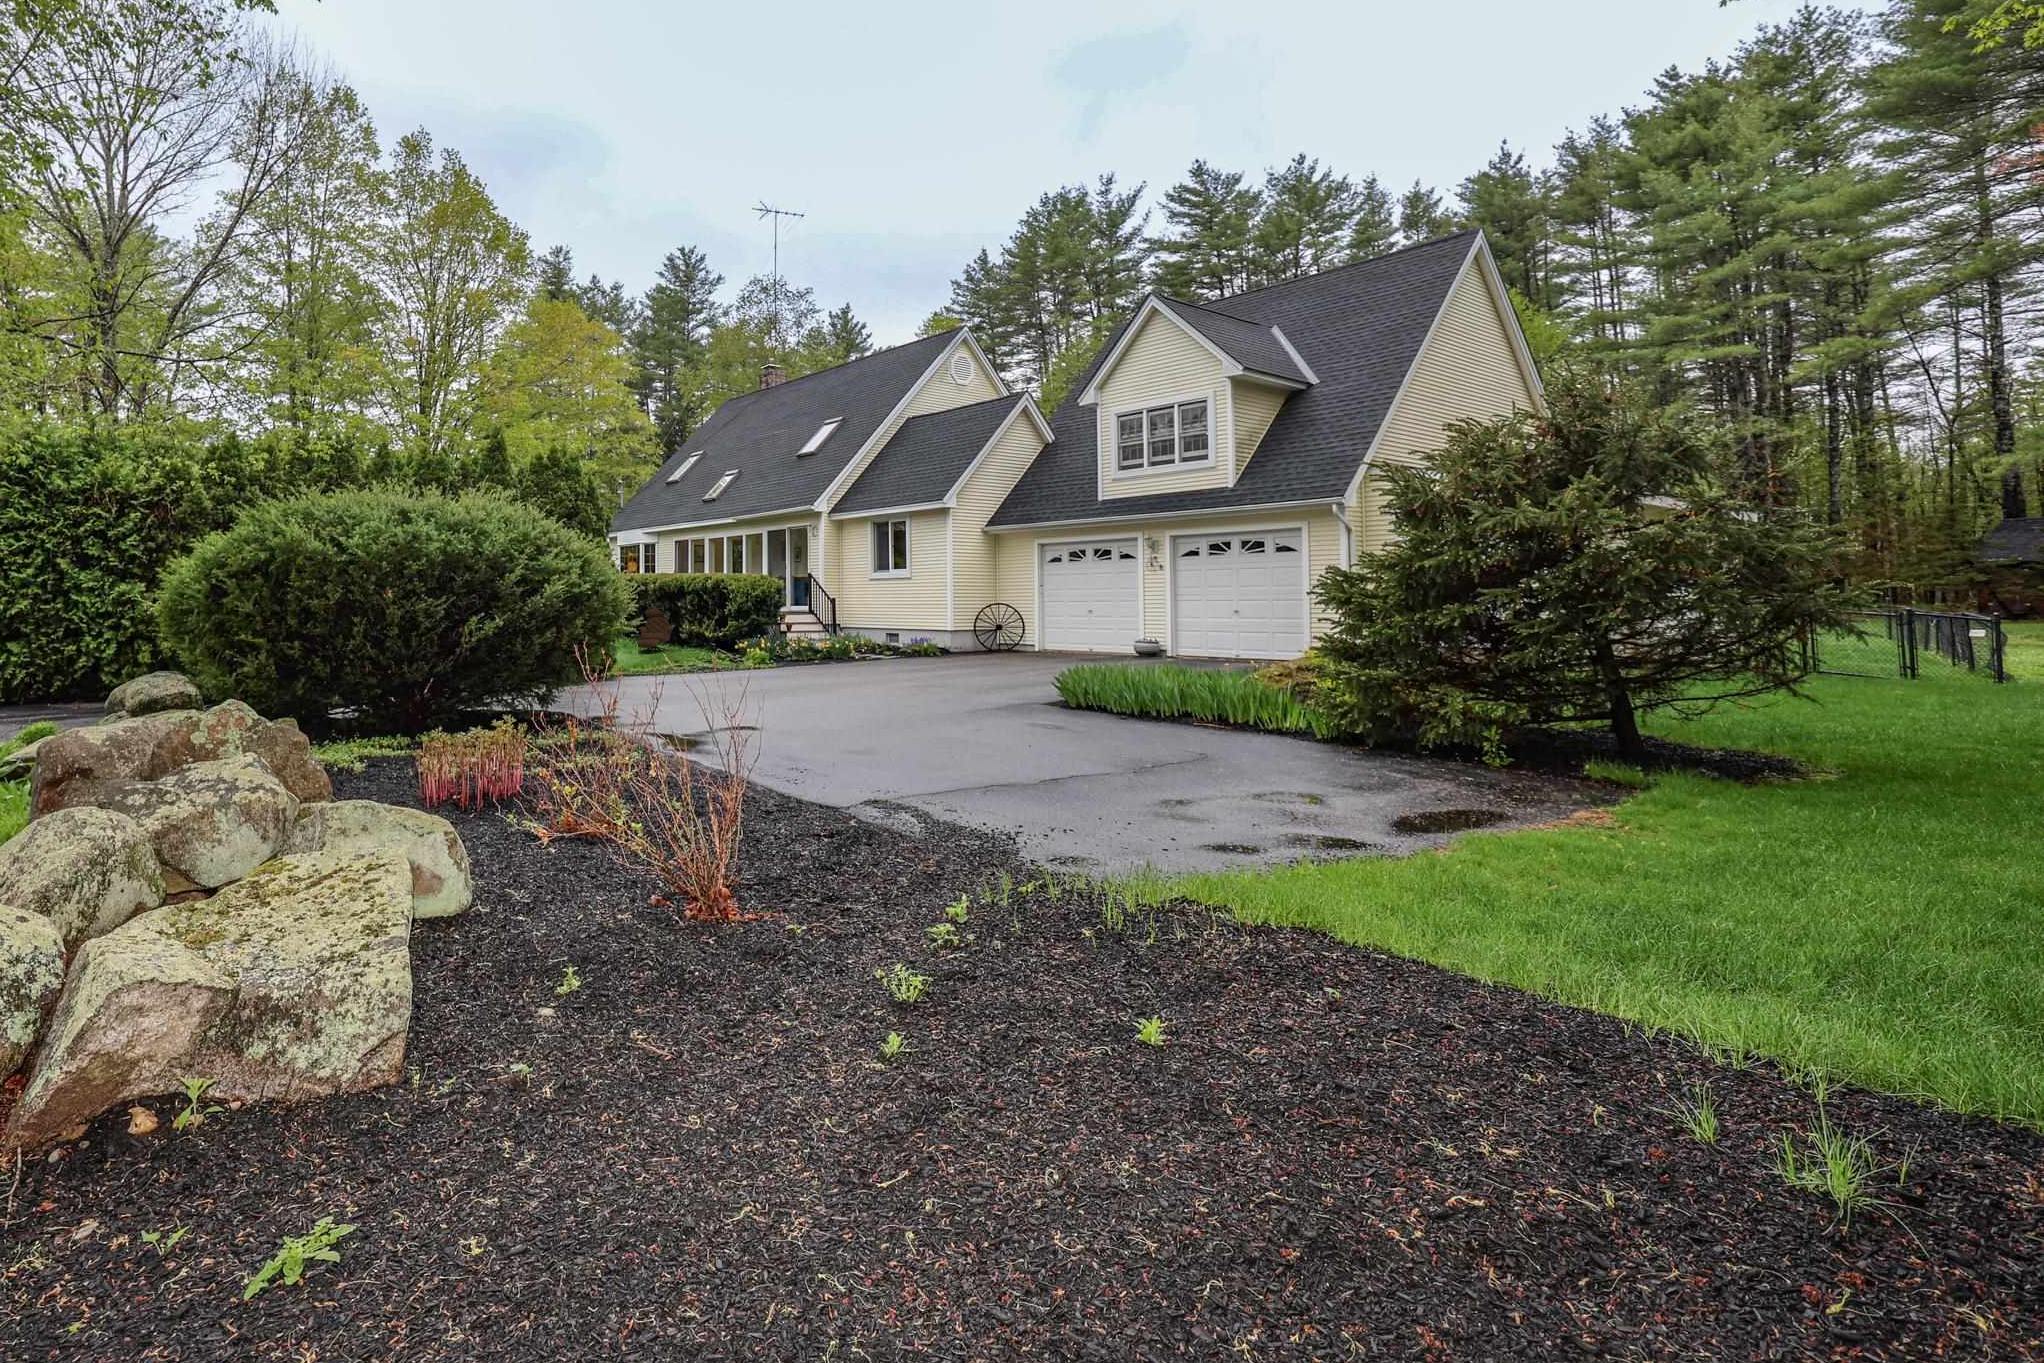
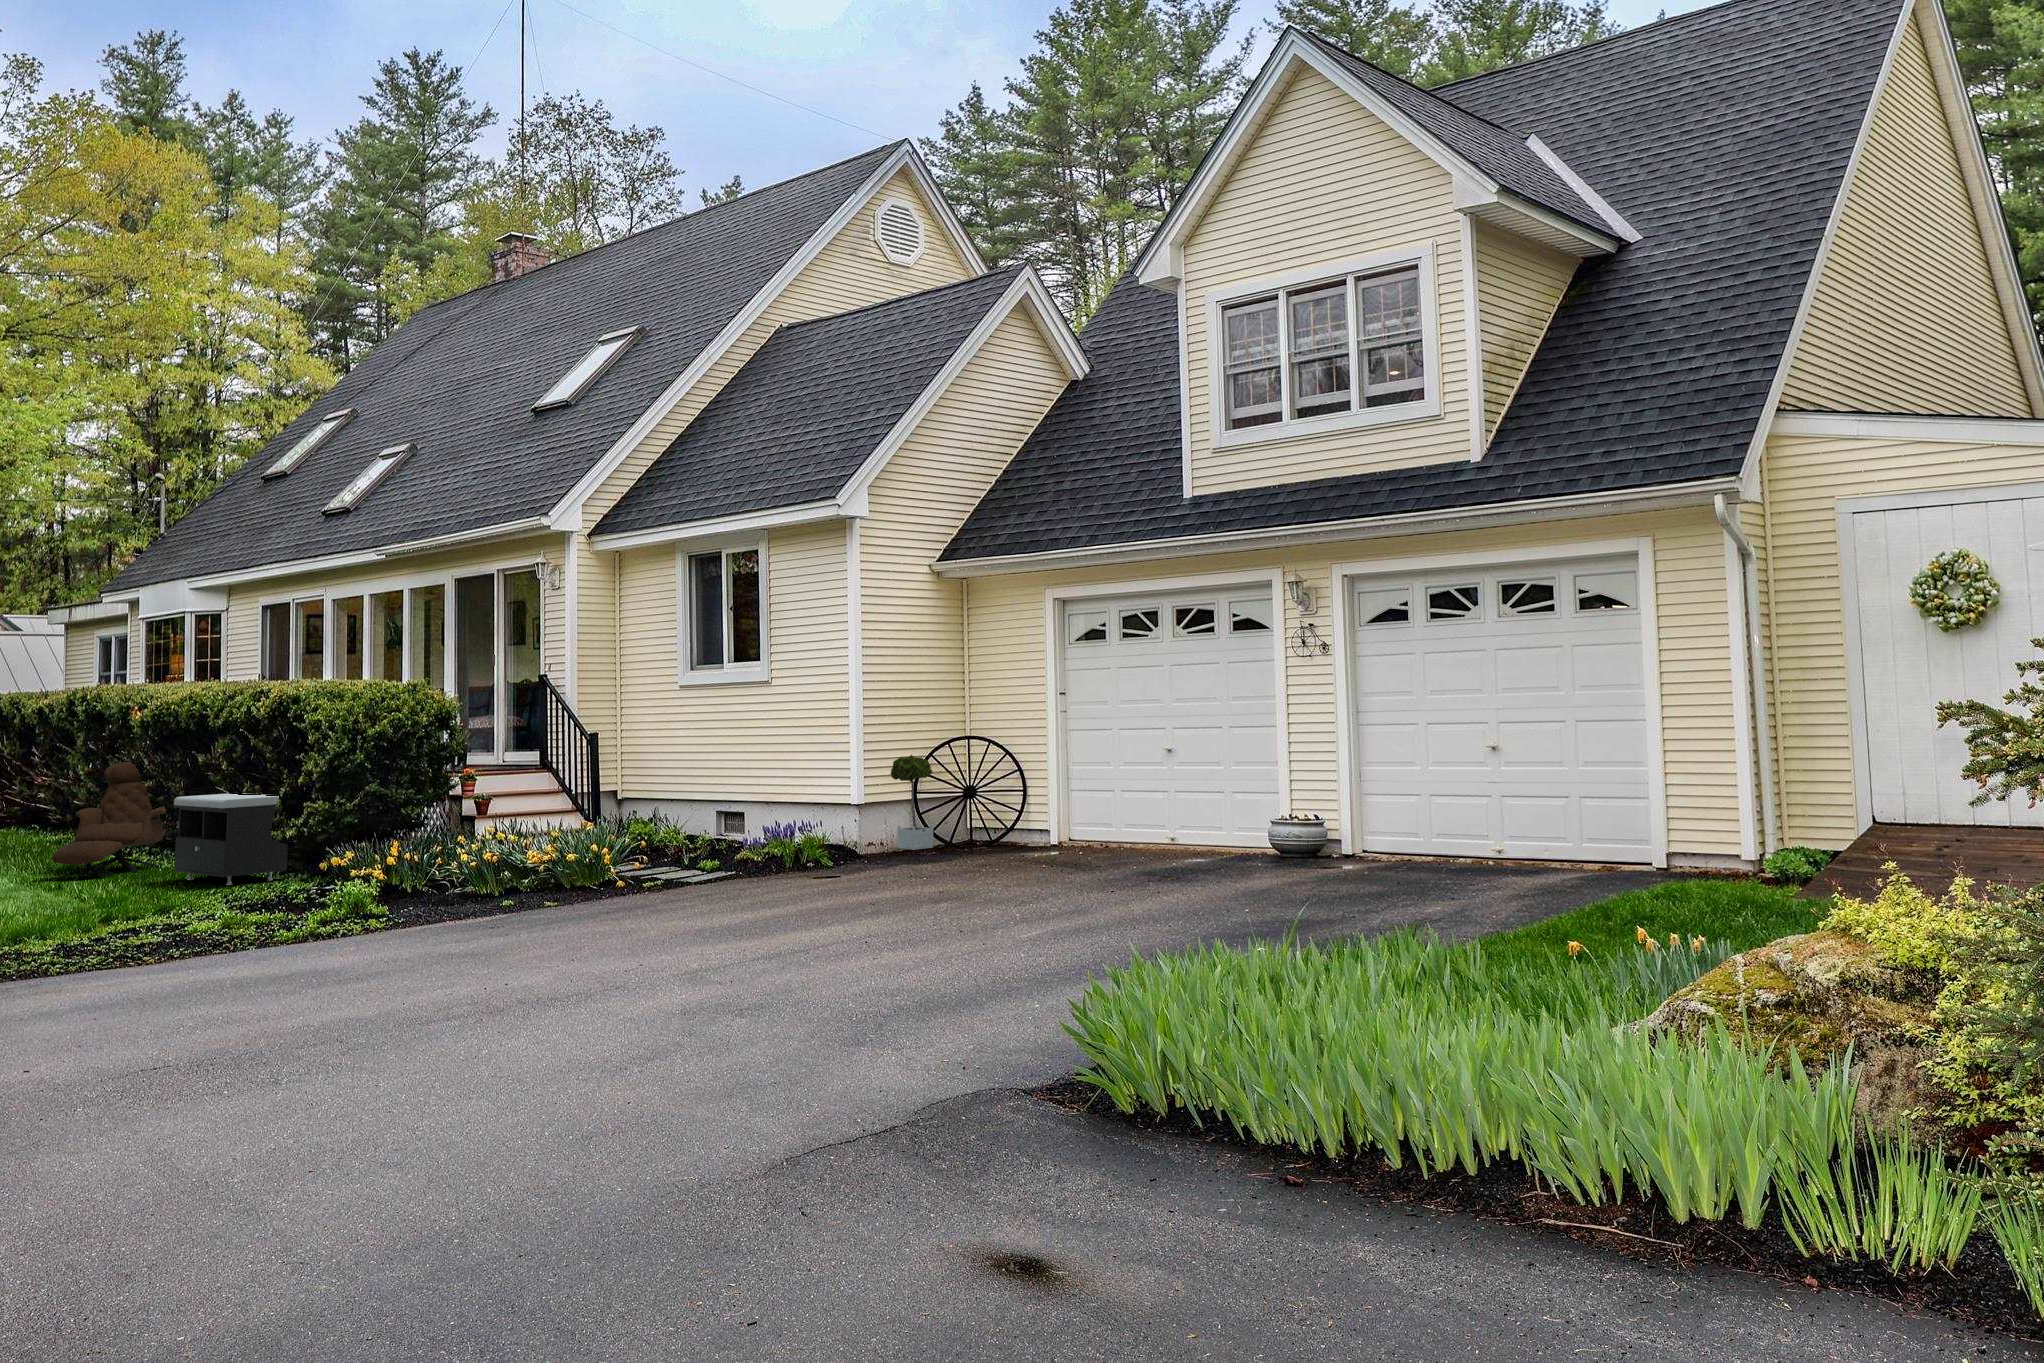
potted tree: none [966,611,985,652] -> present [891,755,933,850]
storage bench: none [683,622,727,657] -> present [174,794,288,885]

